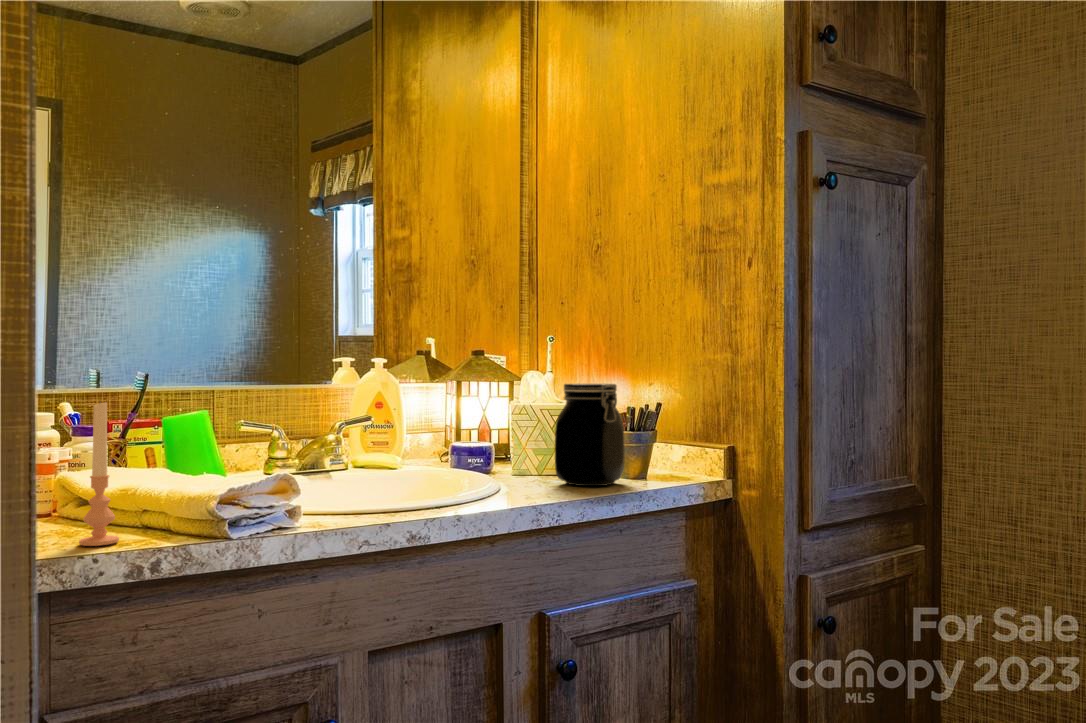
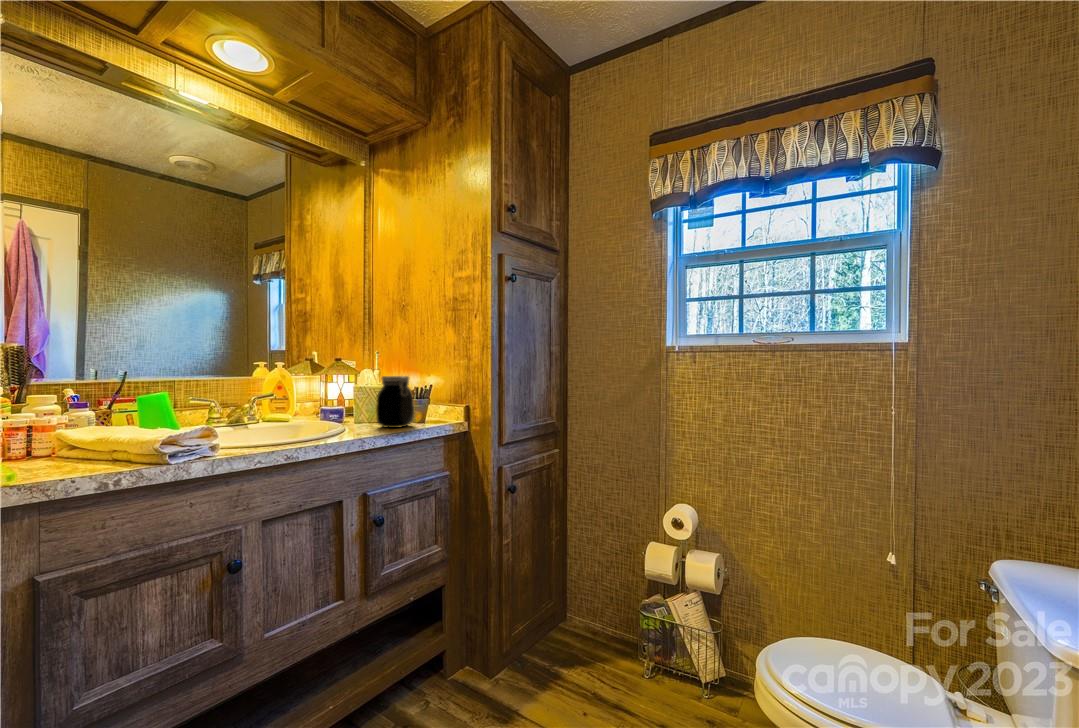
candle: present [79,403,119,546] -> none [66,392,95,473]

